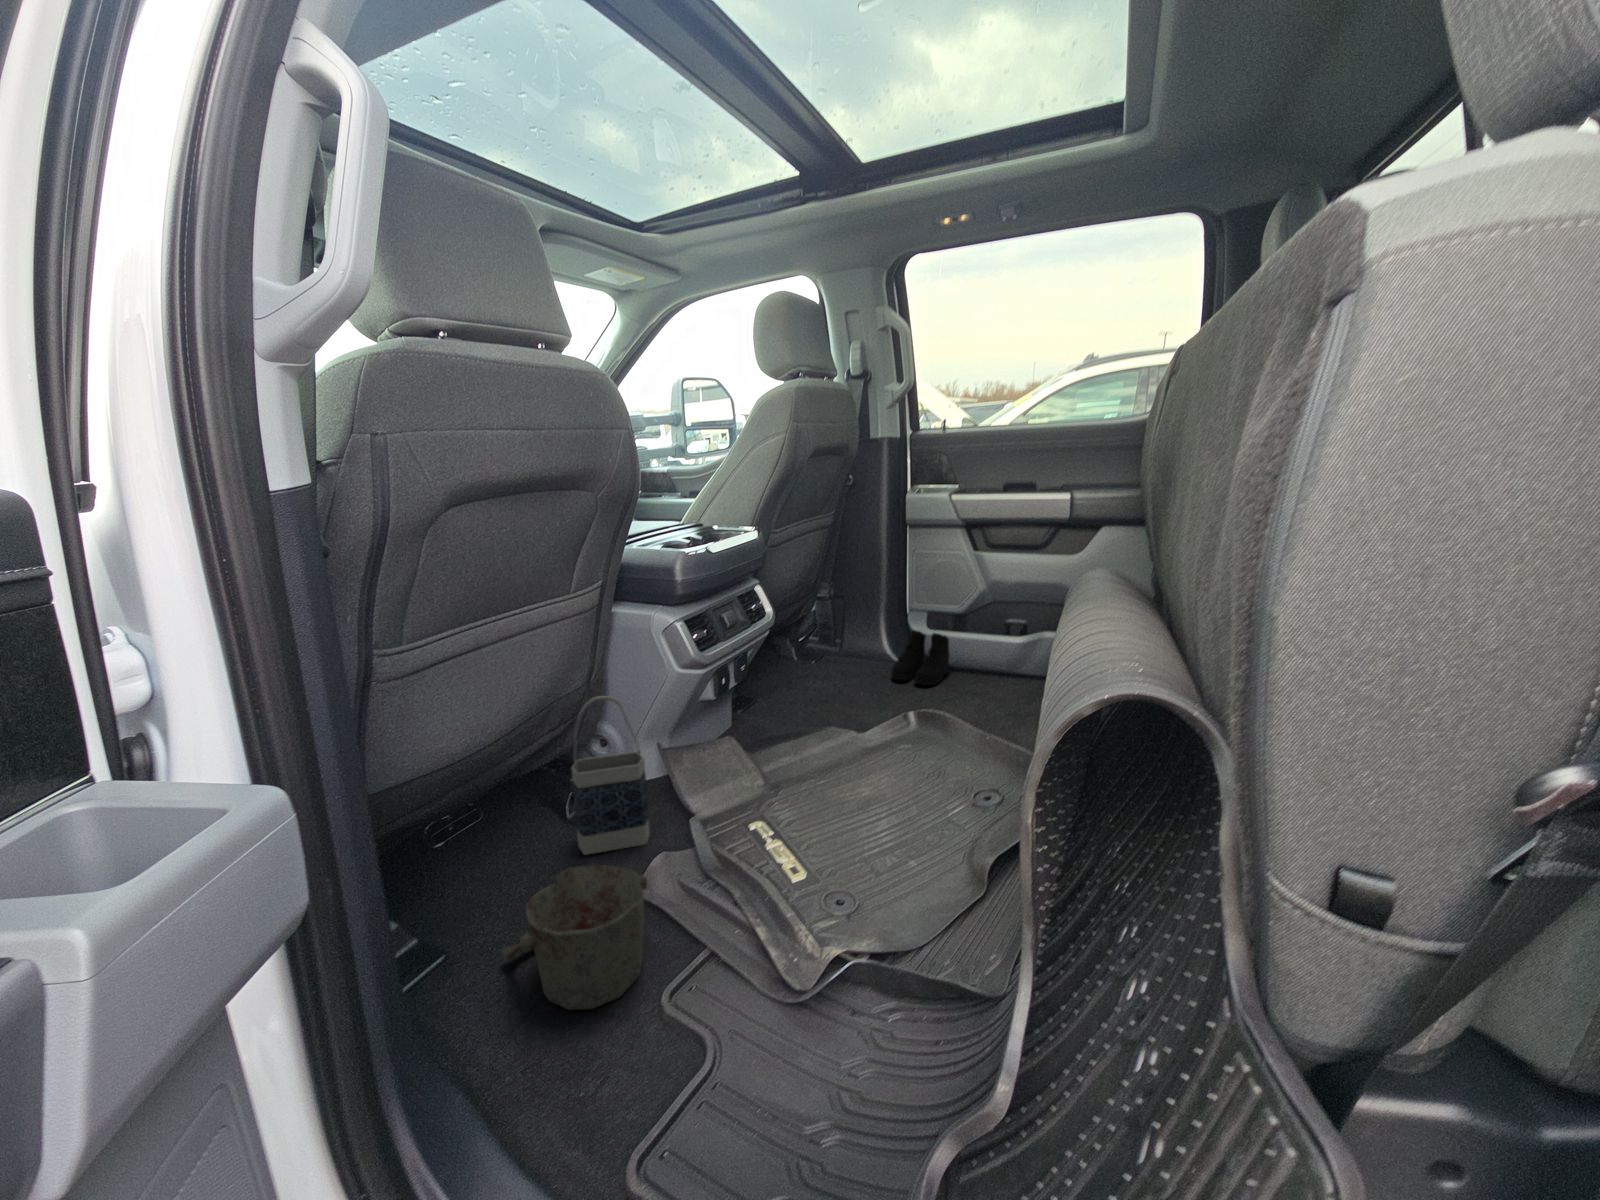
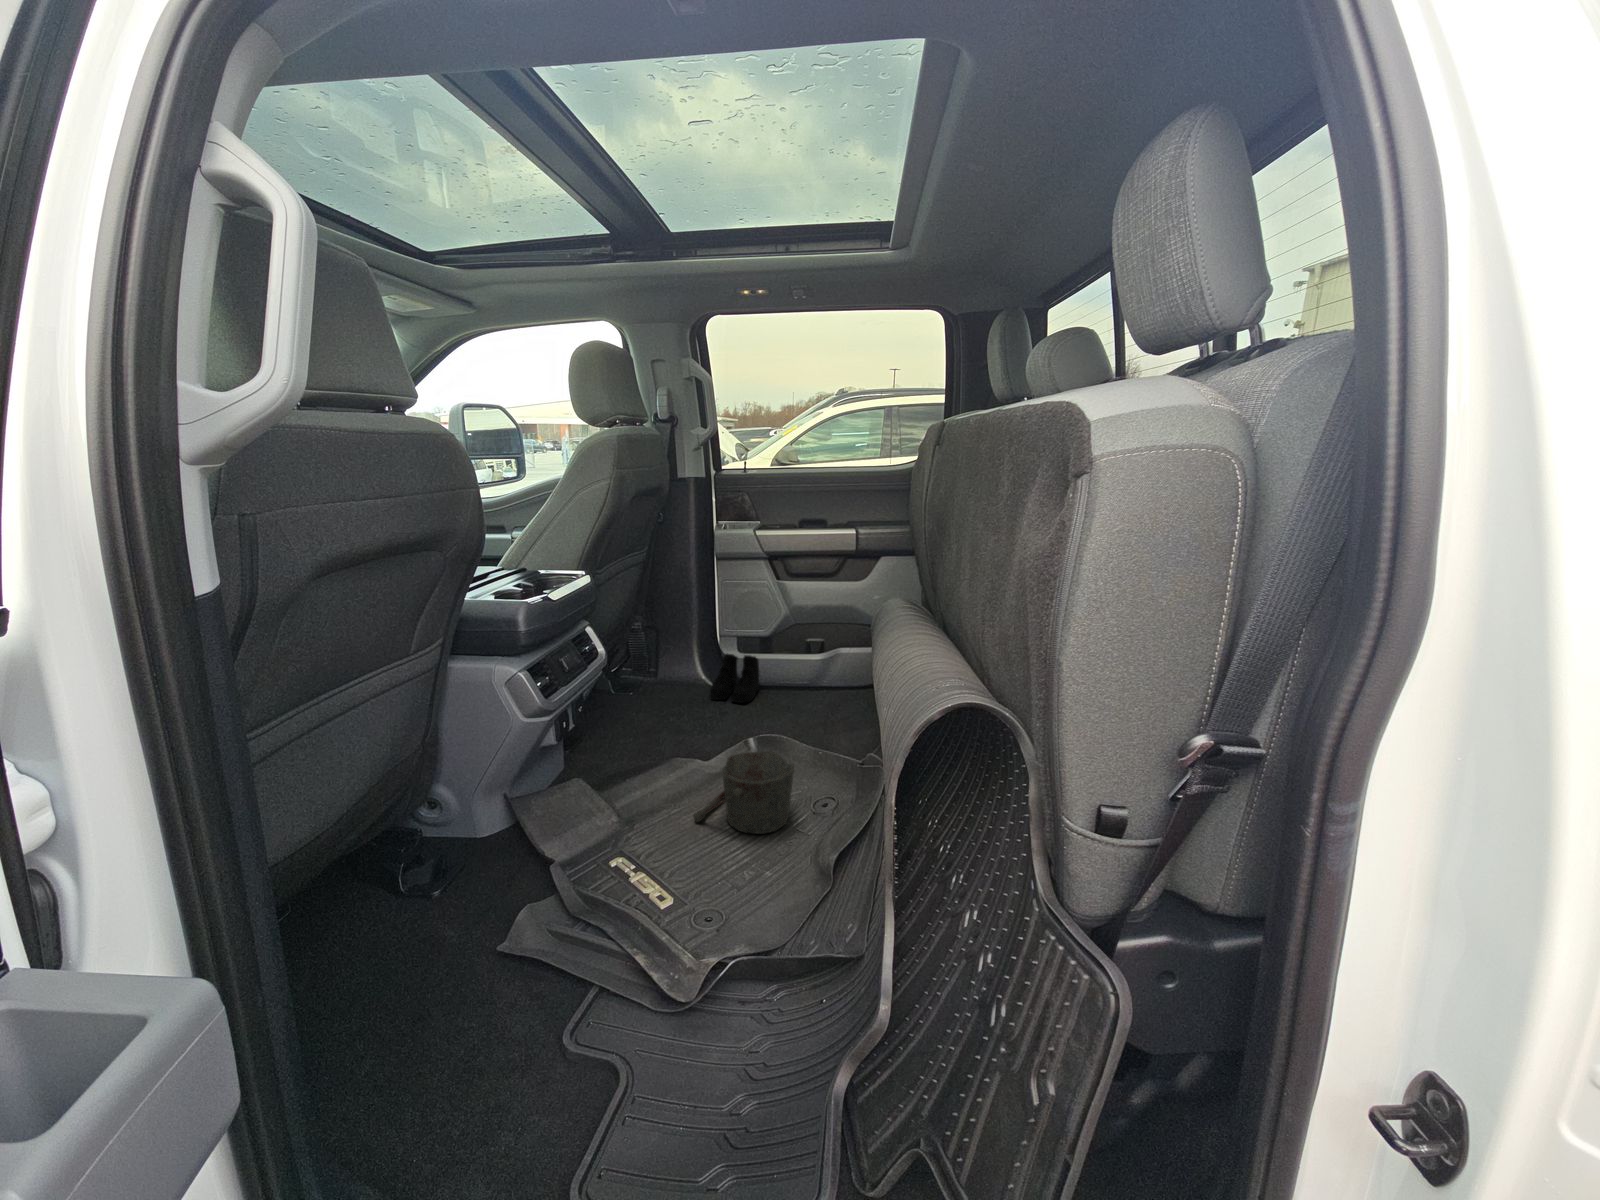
bag: present [571,696,650,855] -> none [416,755,504,922]
bucket: present [502,865,647,1010] -> present [693,751,794,834]

